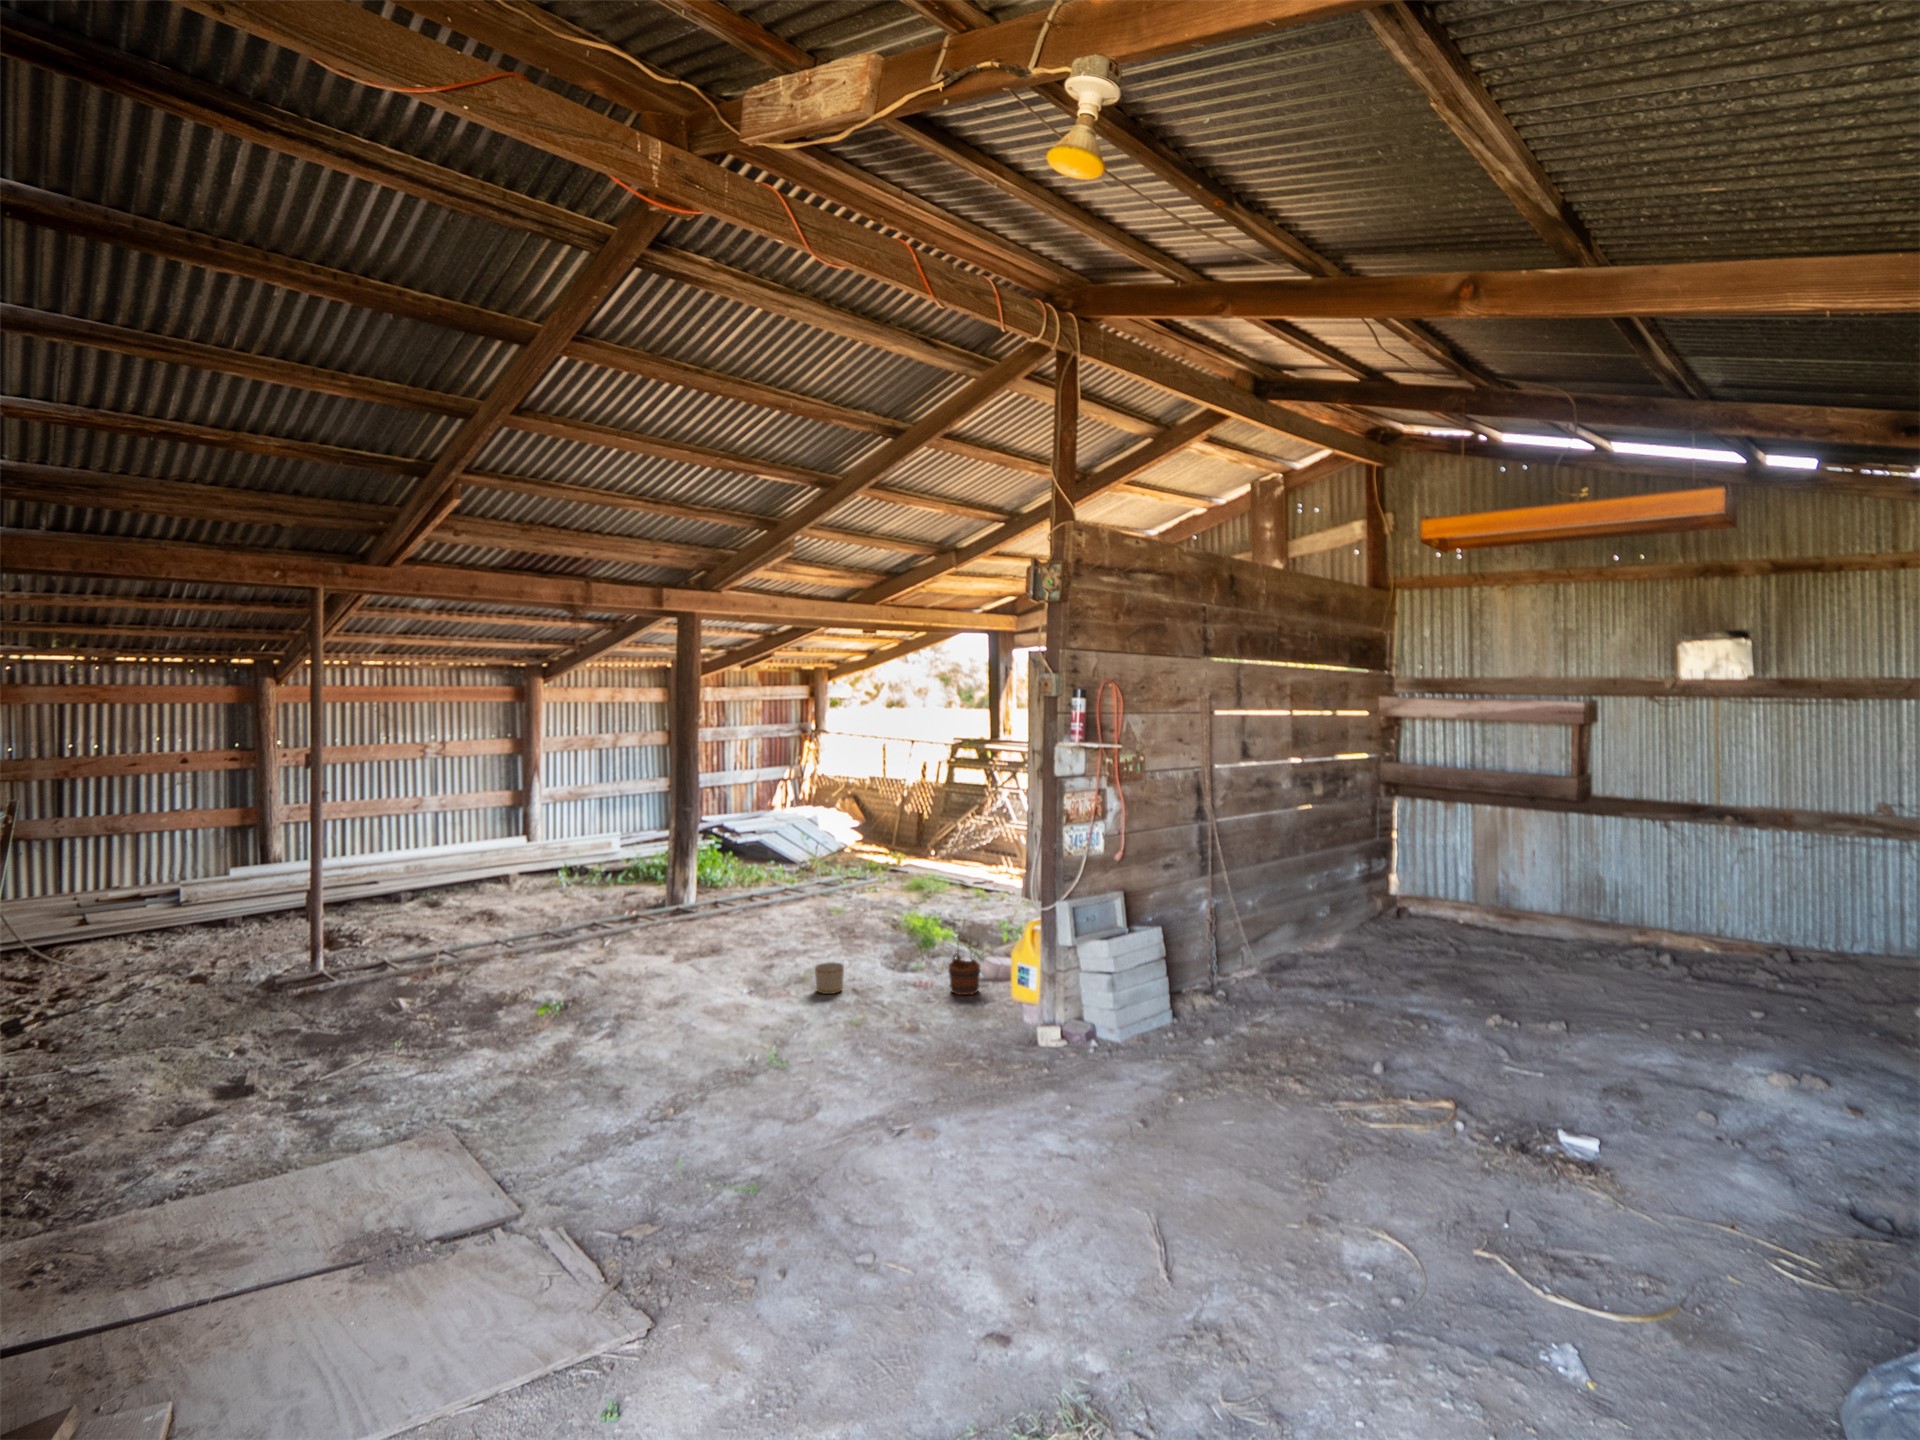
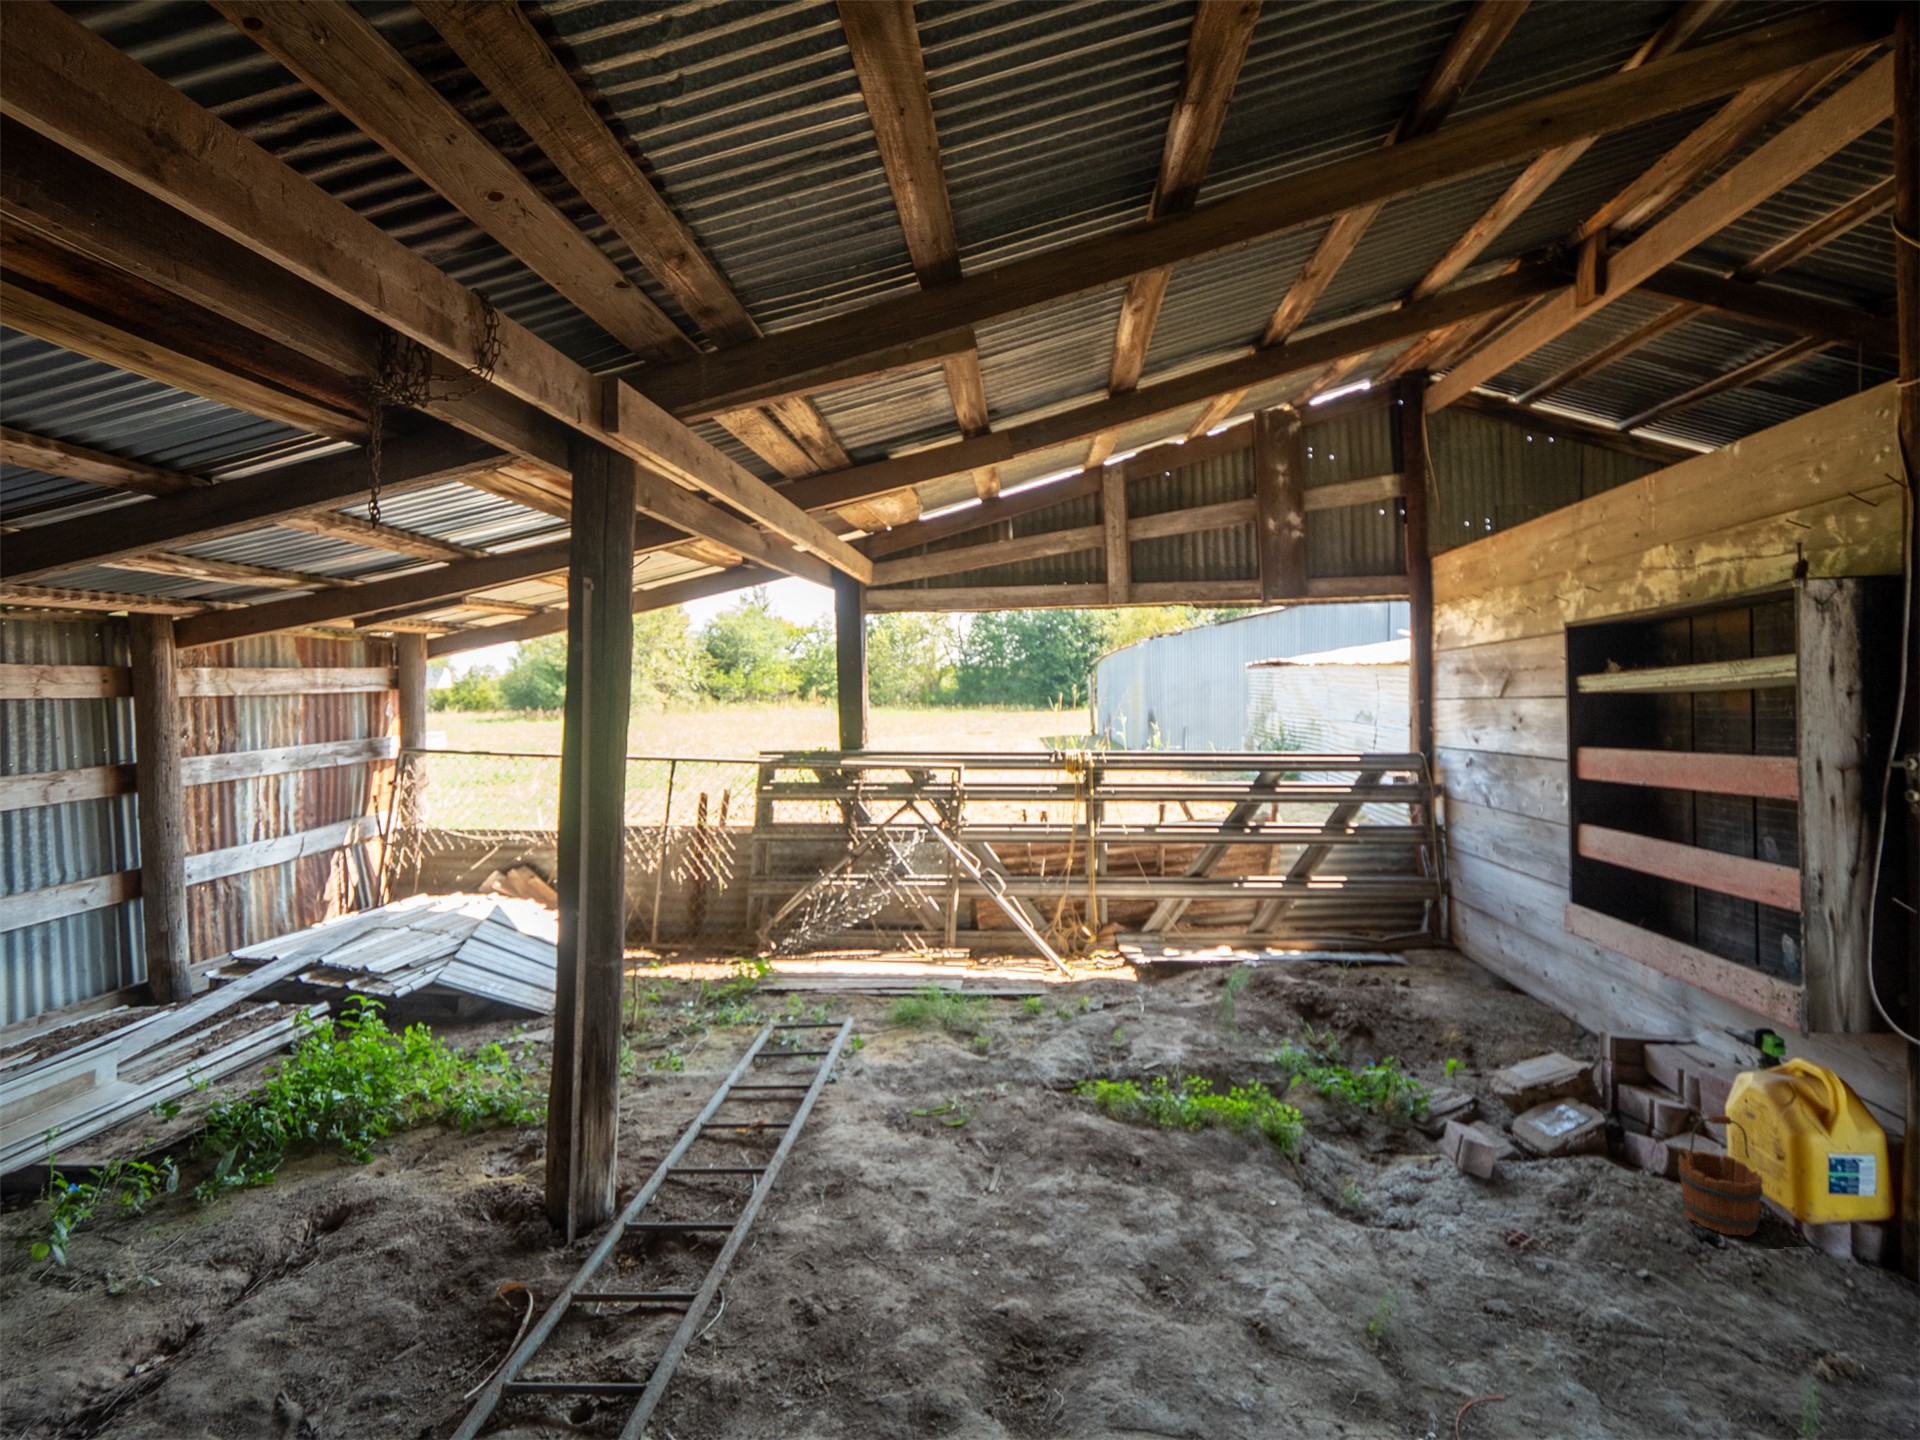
planter: present [815,962,844,994] -> none [1612,1274,1705,1381]

